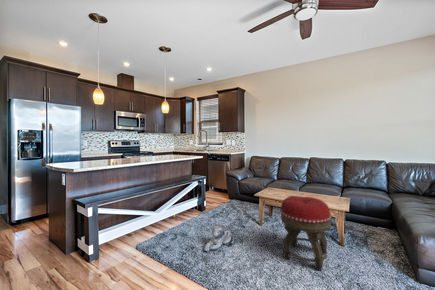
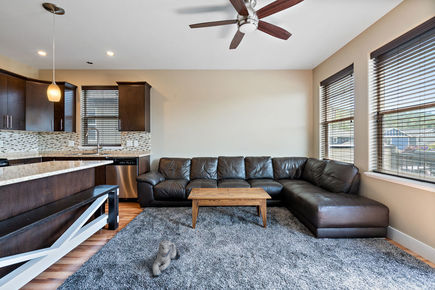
footstool: present [281,196,331,271] -> none [225,192,263,251]

